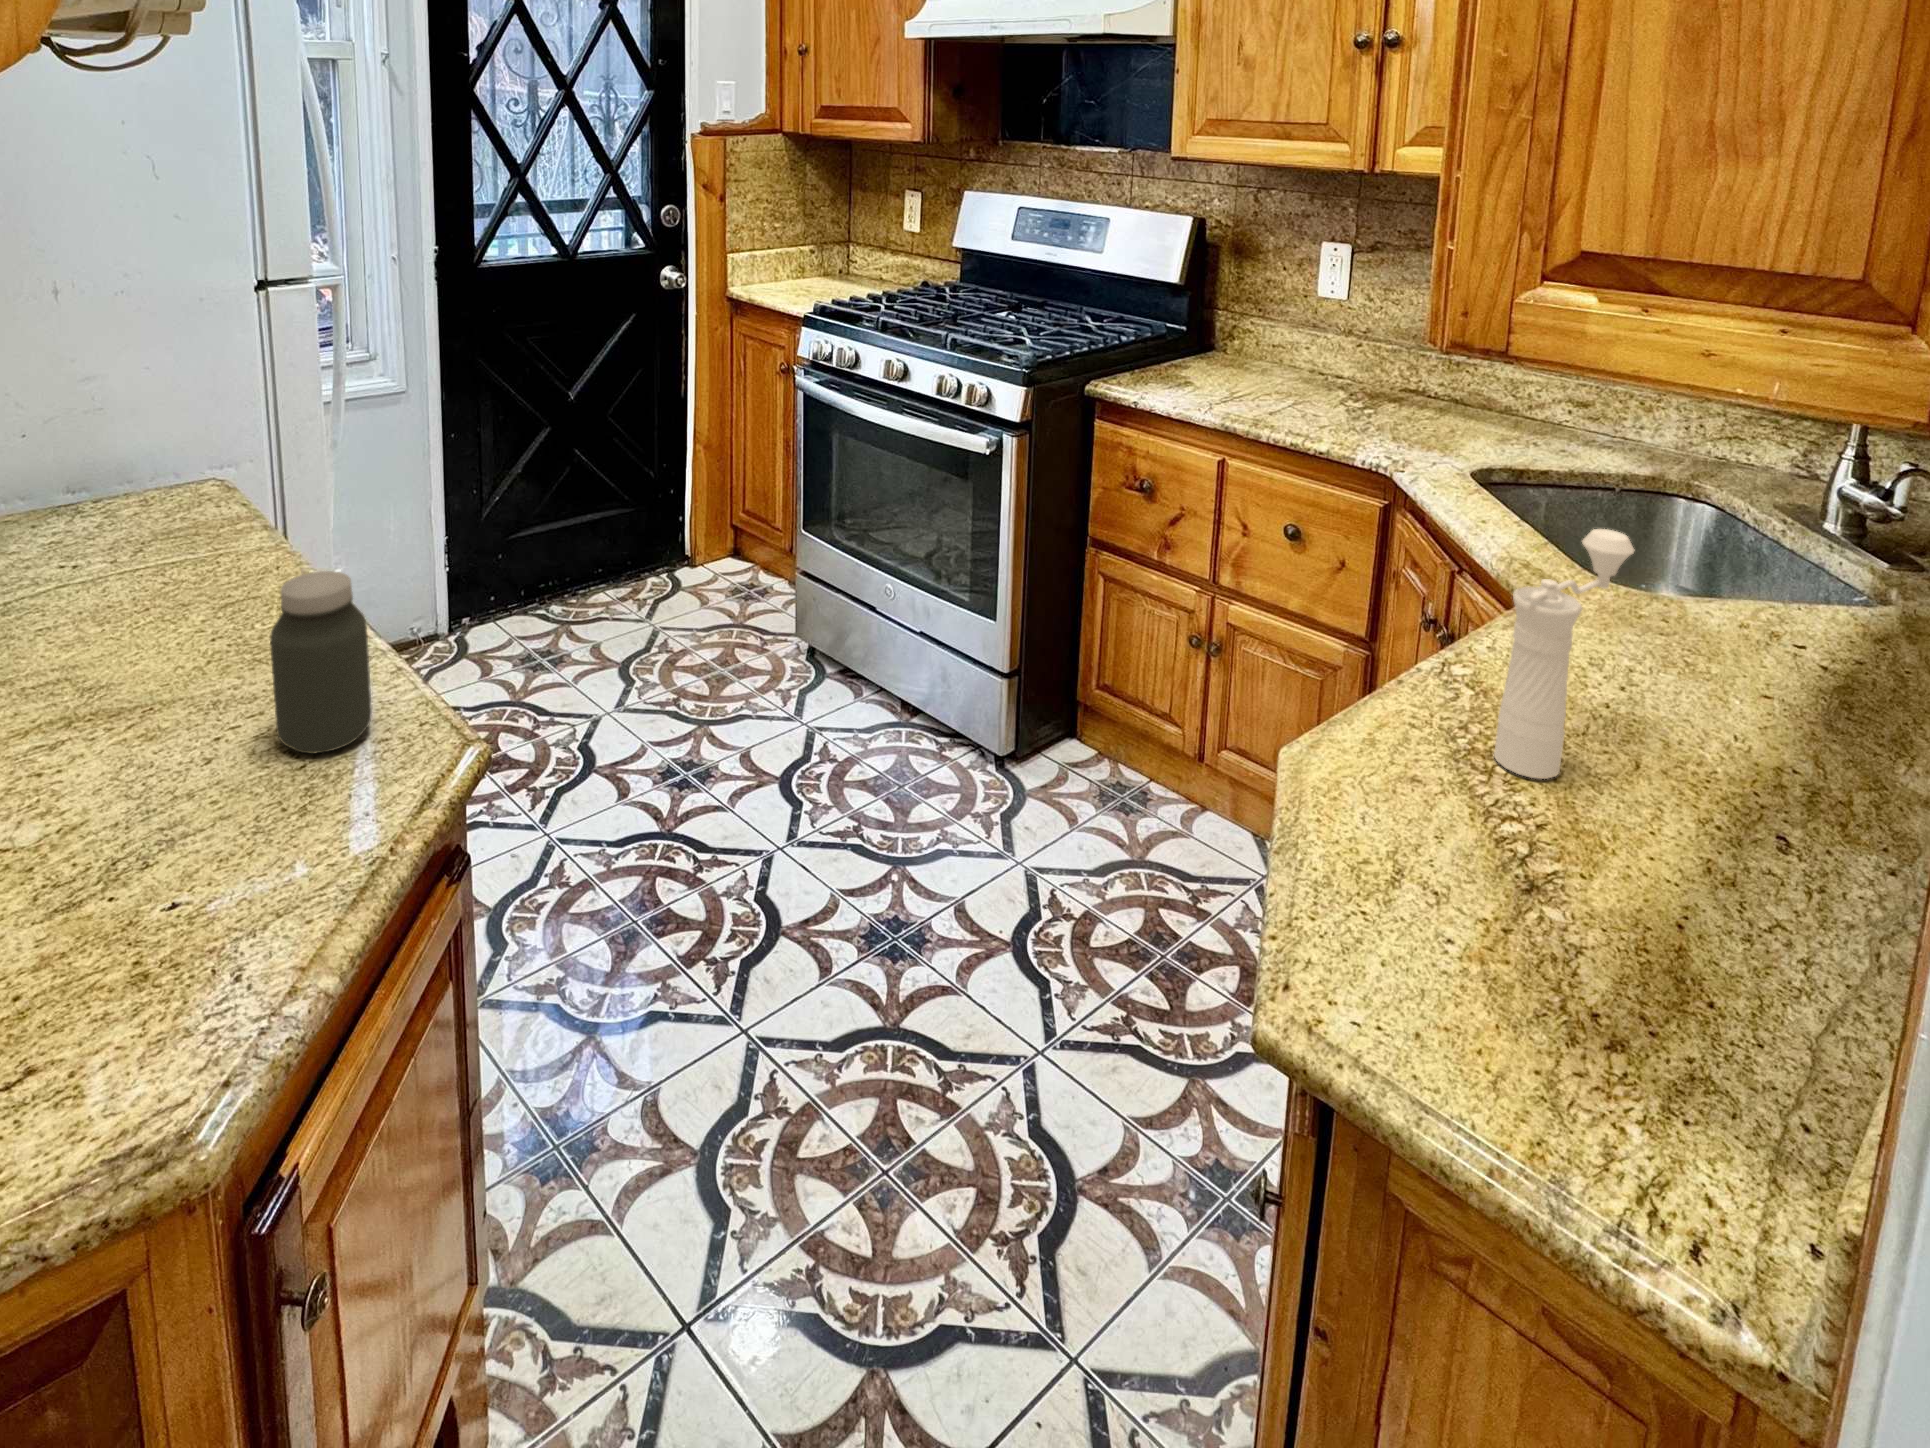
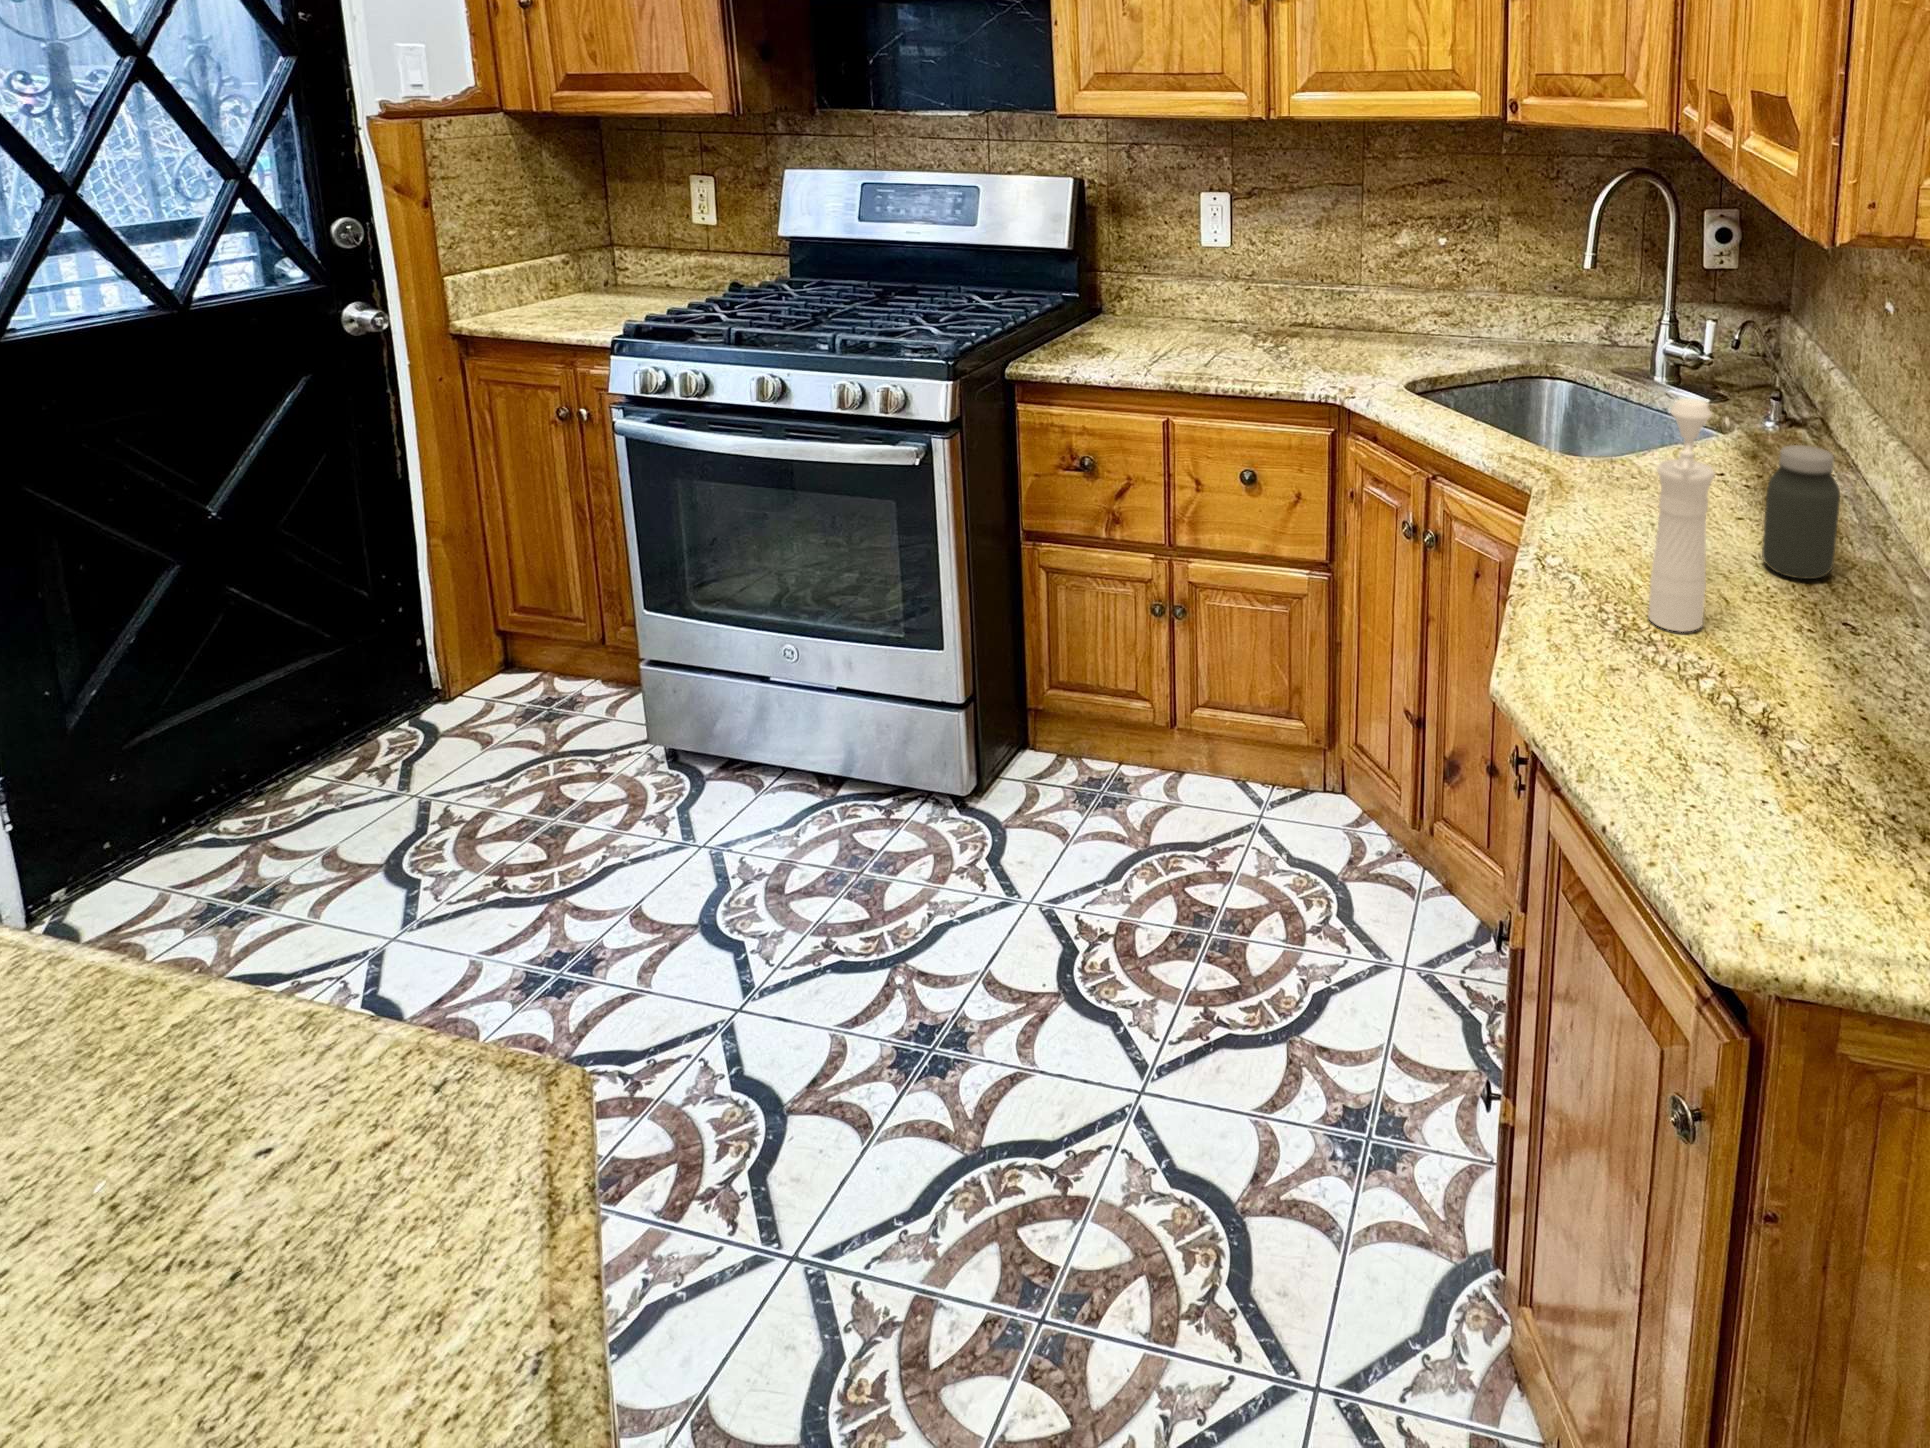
jar: present [270,571,372,753] -> present [1762,445,1840,579]

